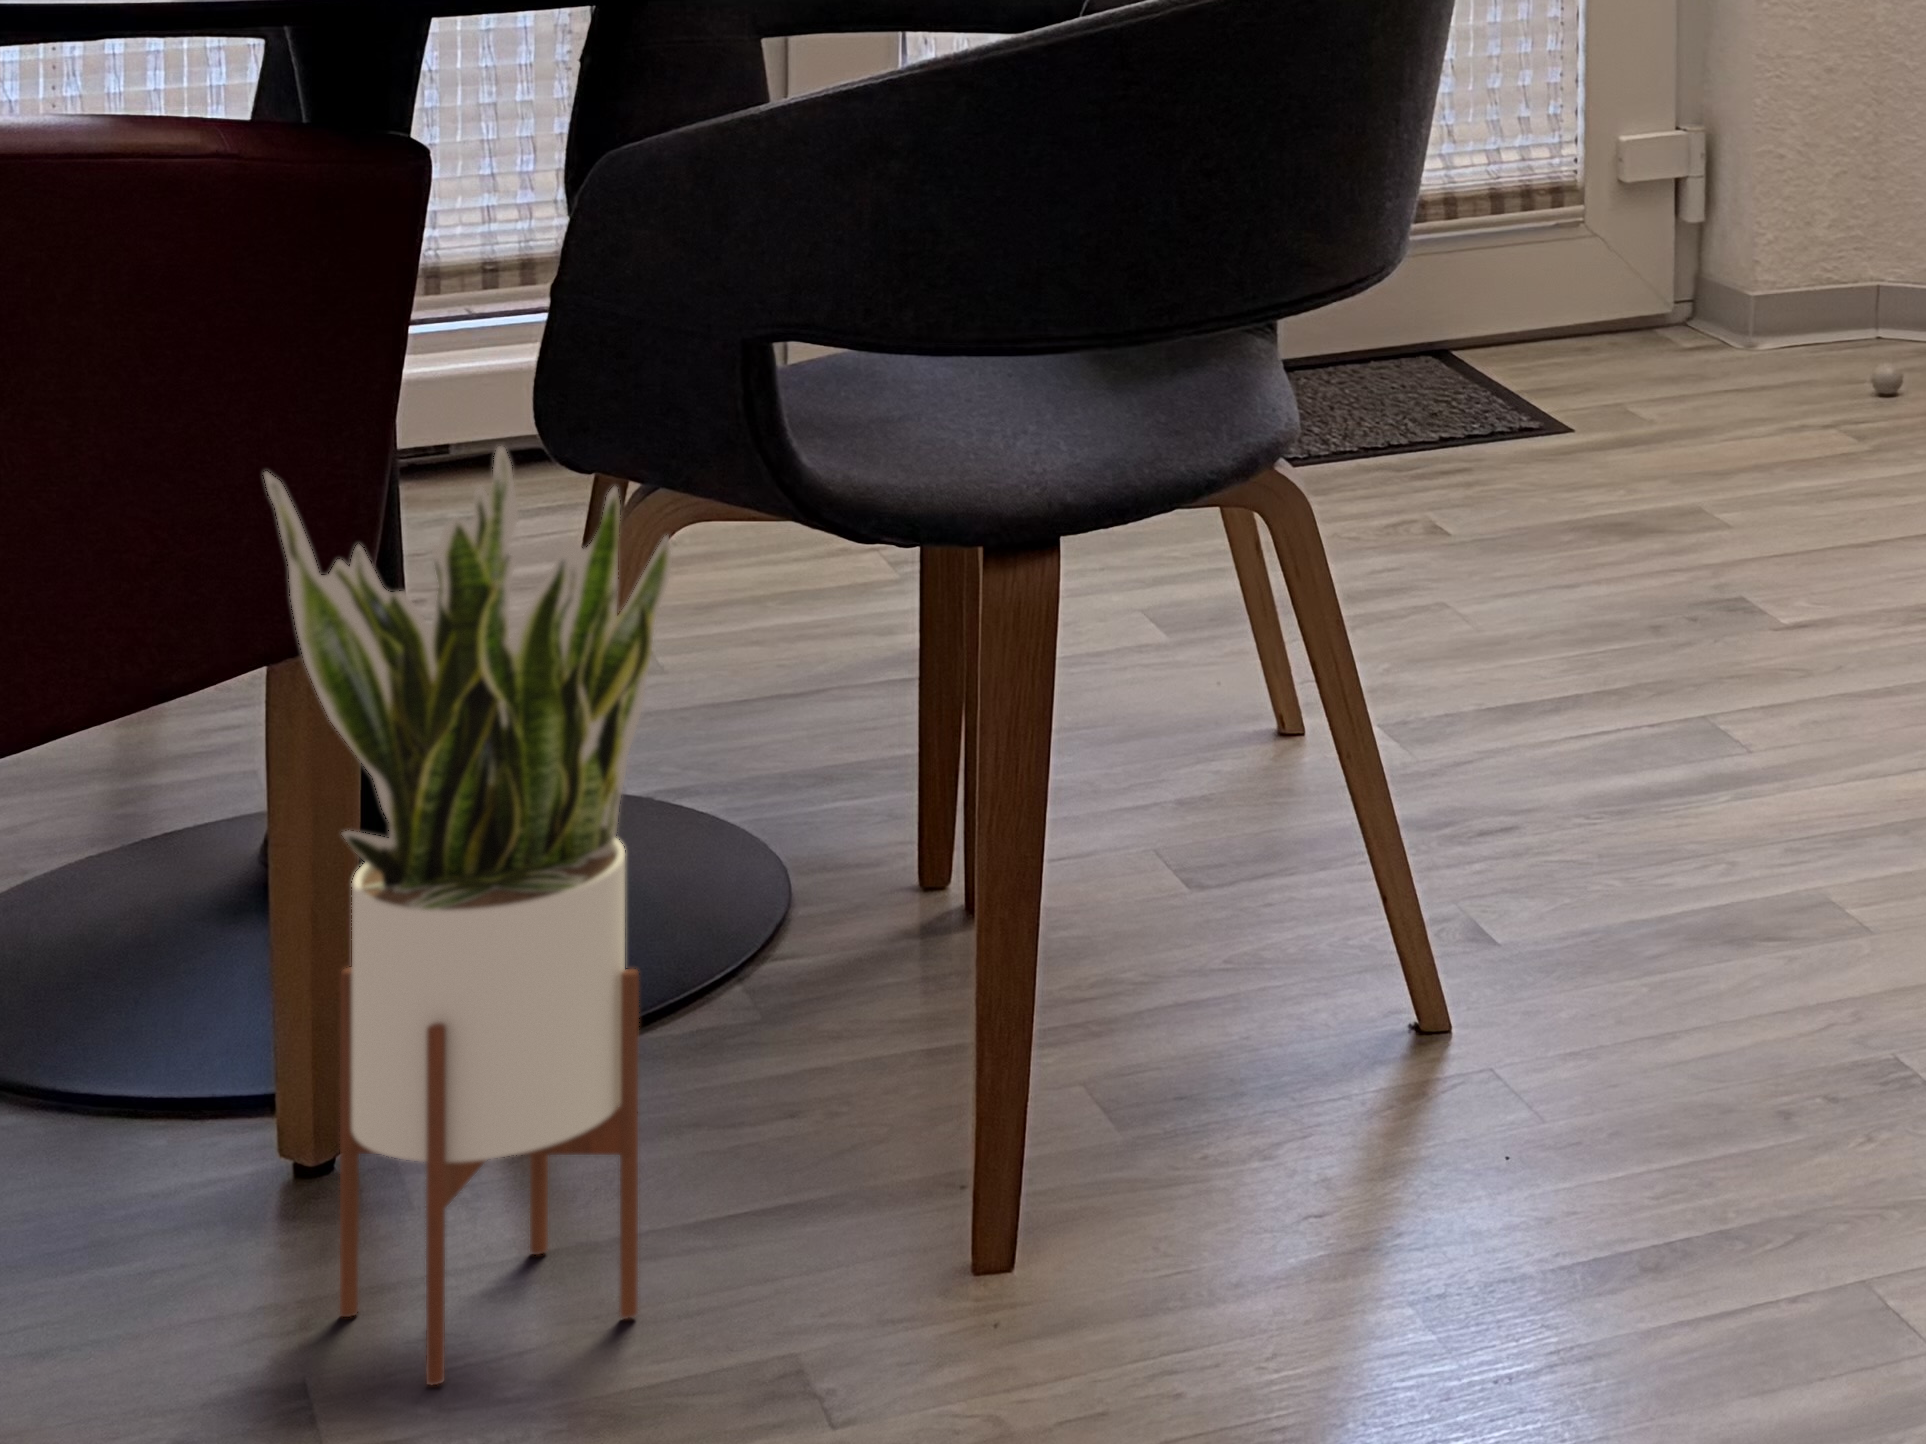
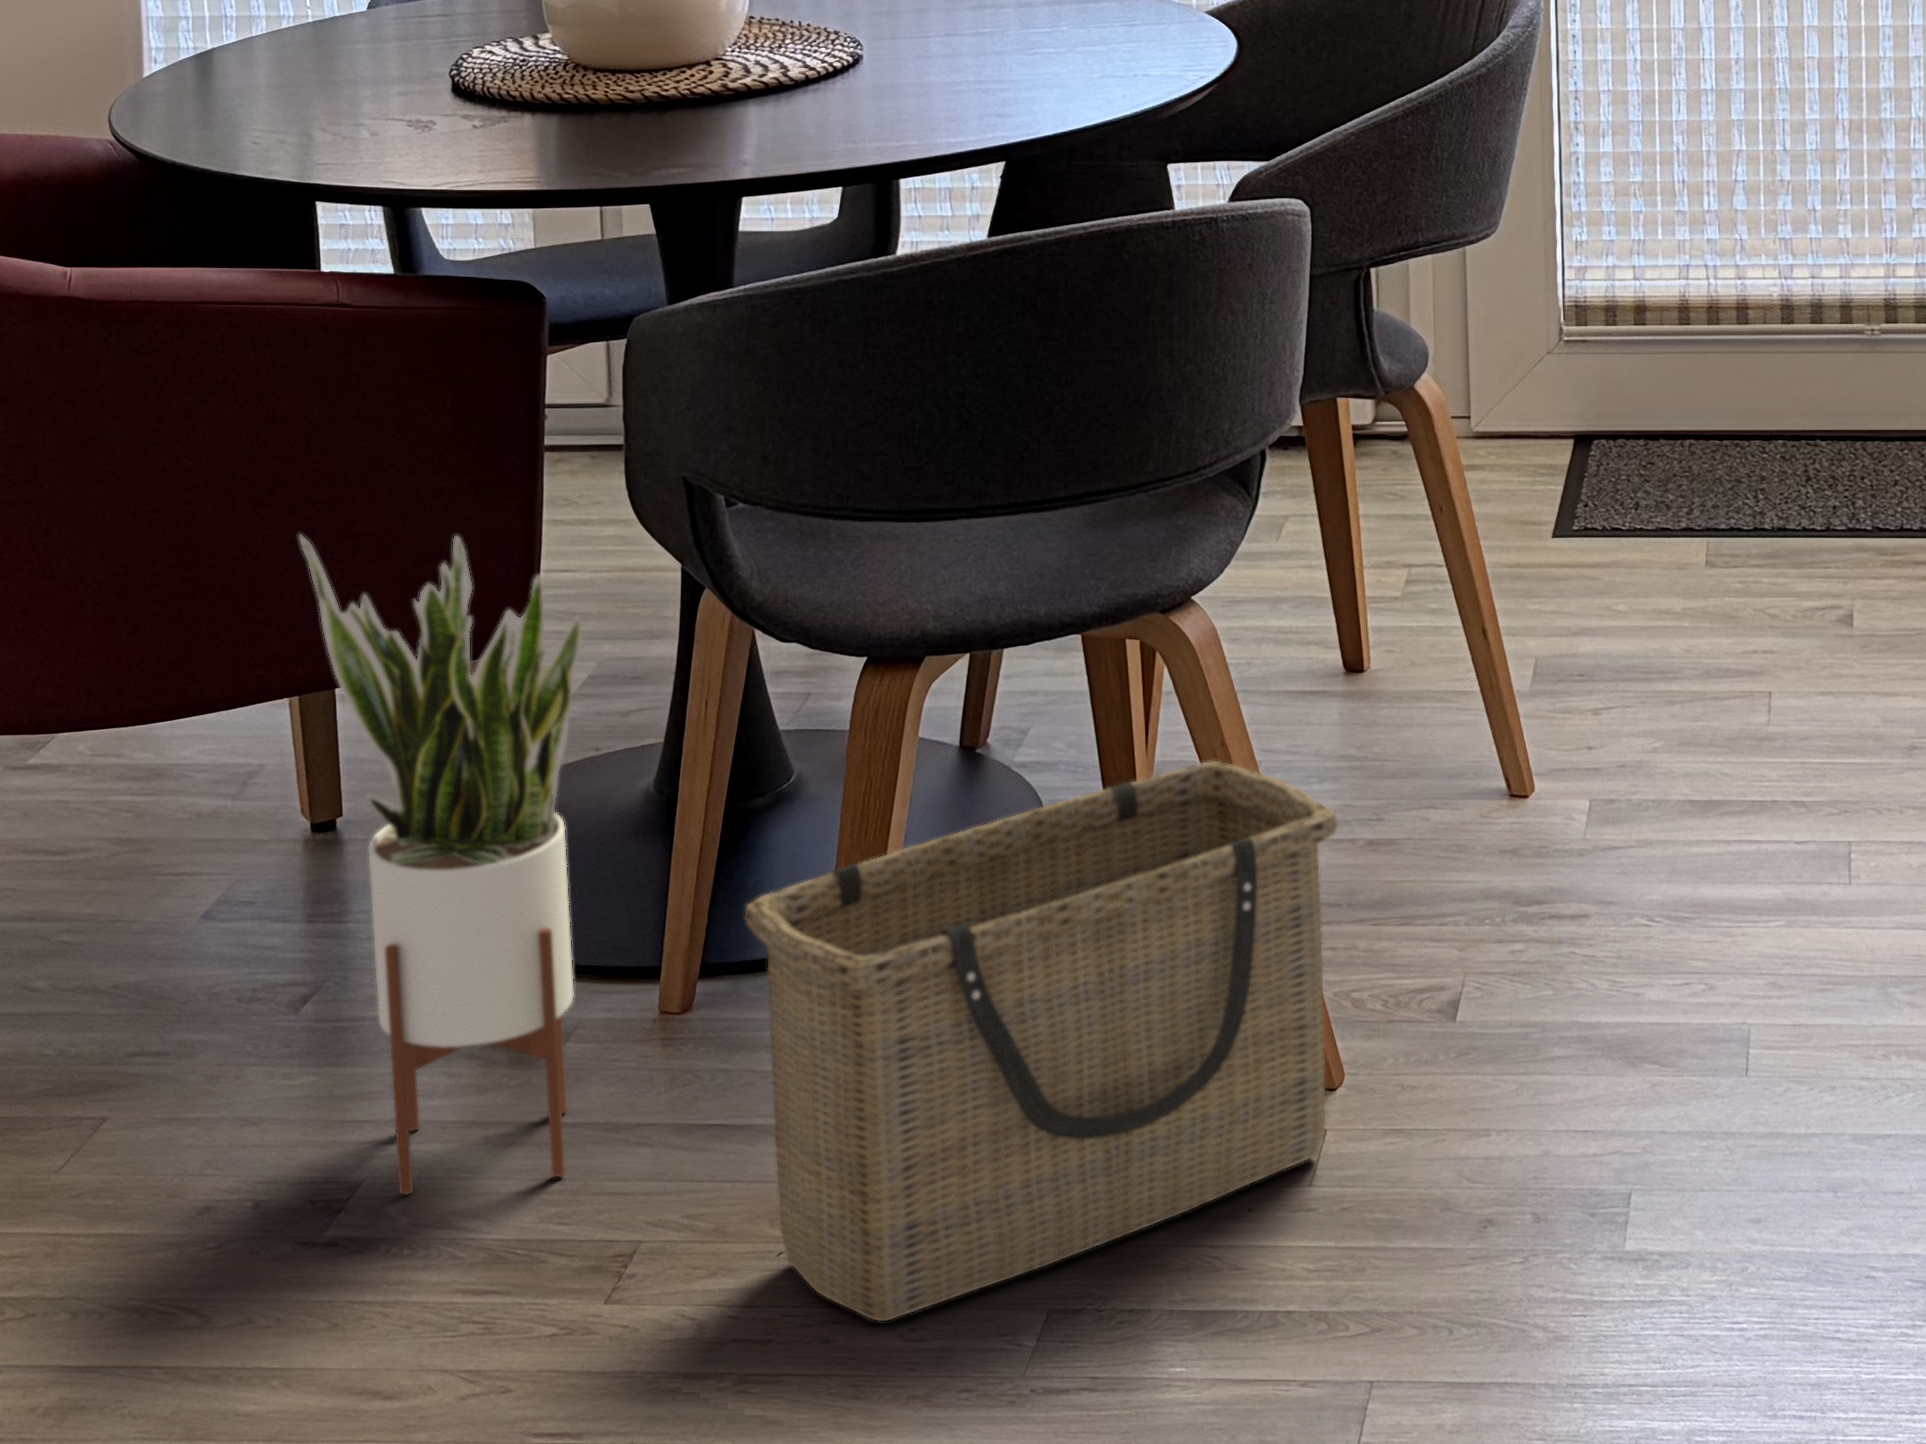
basket: none [1033,636,1584,1361] -> present [745,761,1337,1321]

